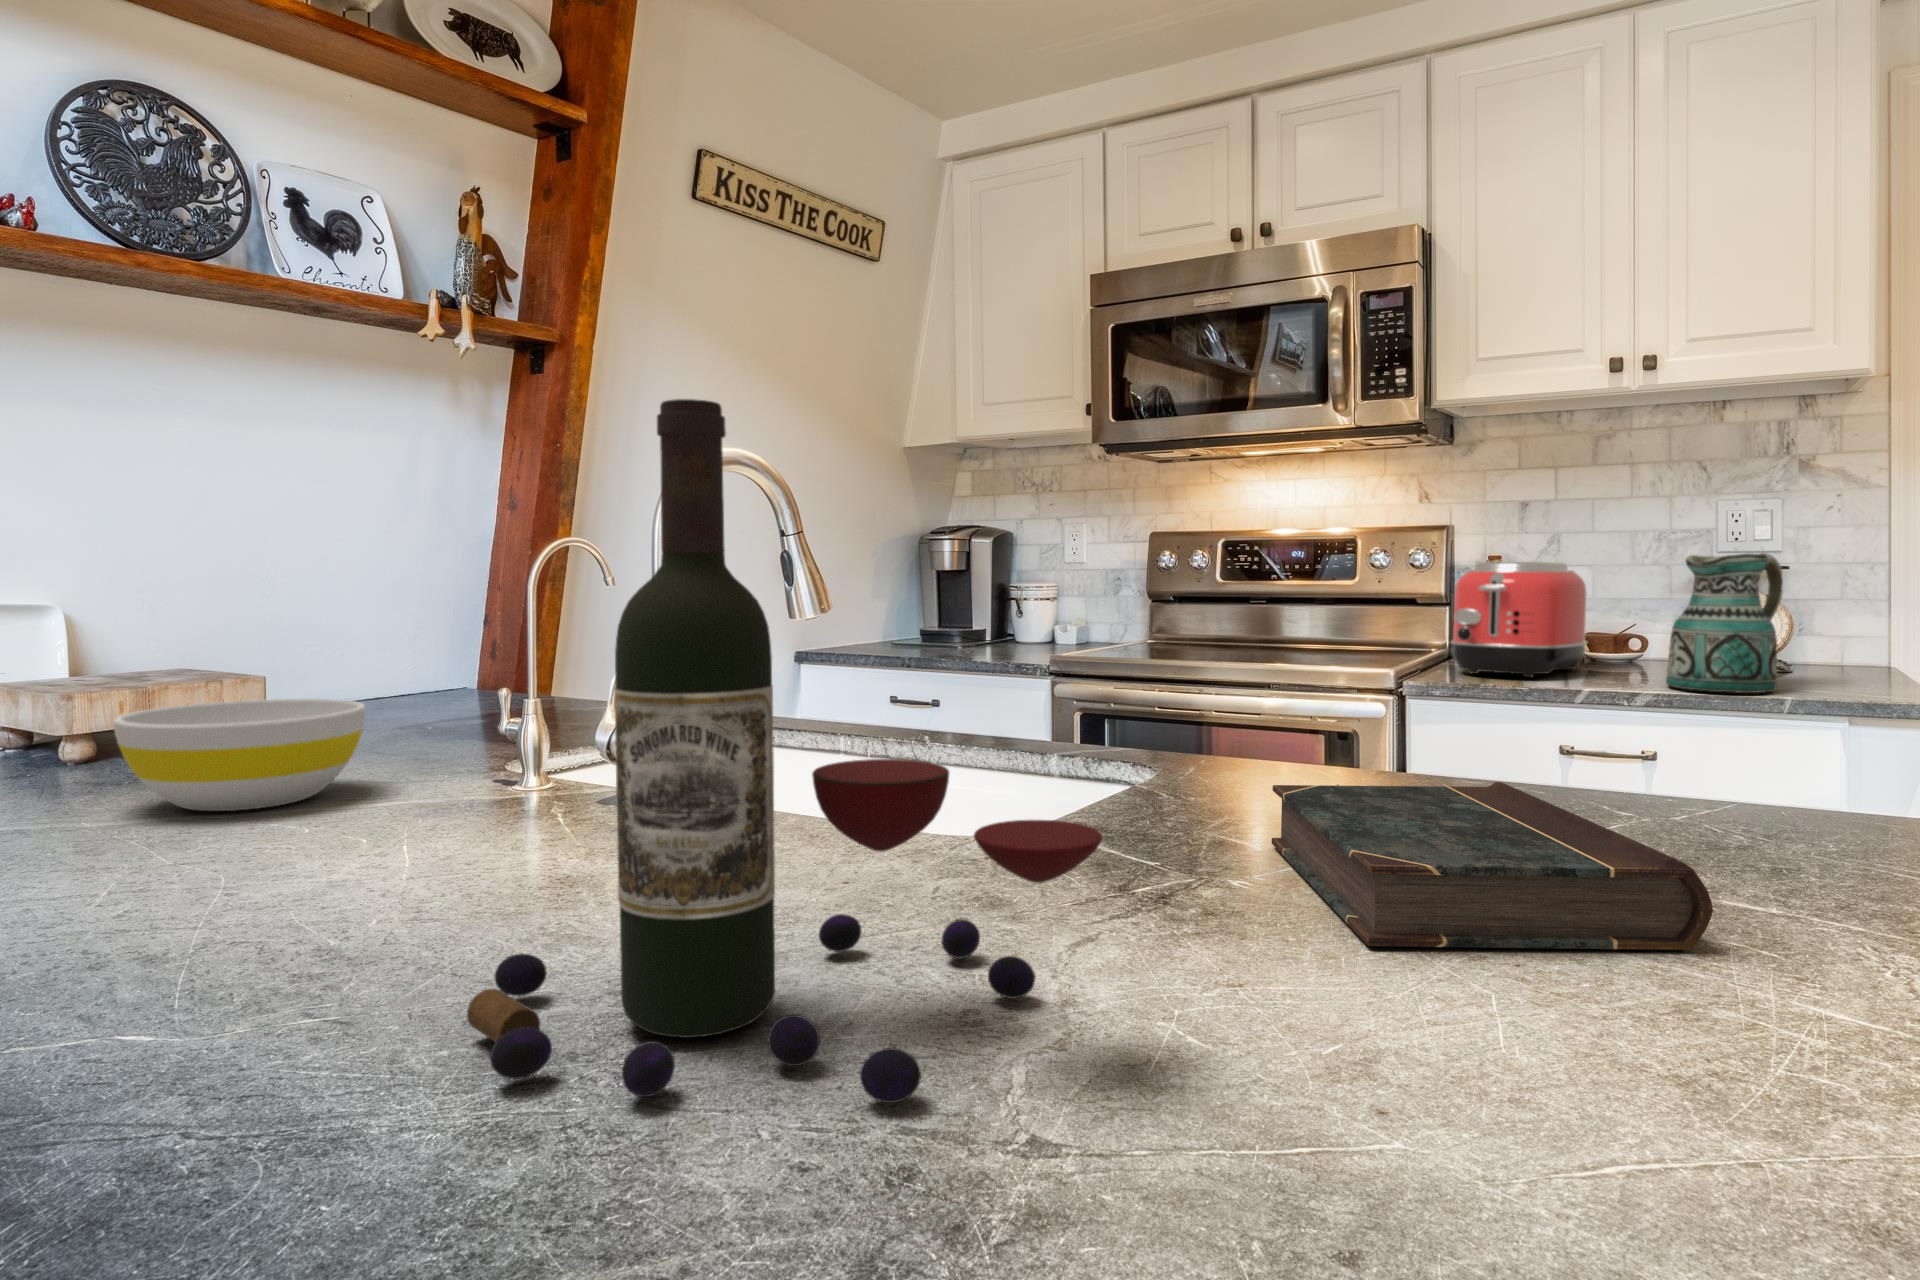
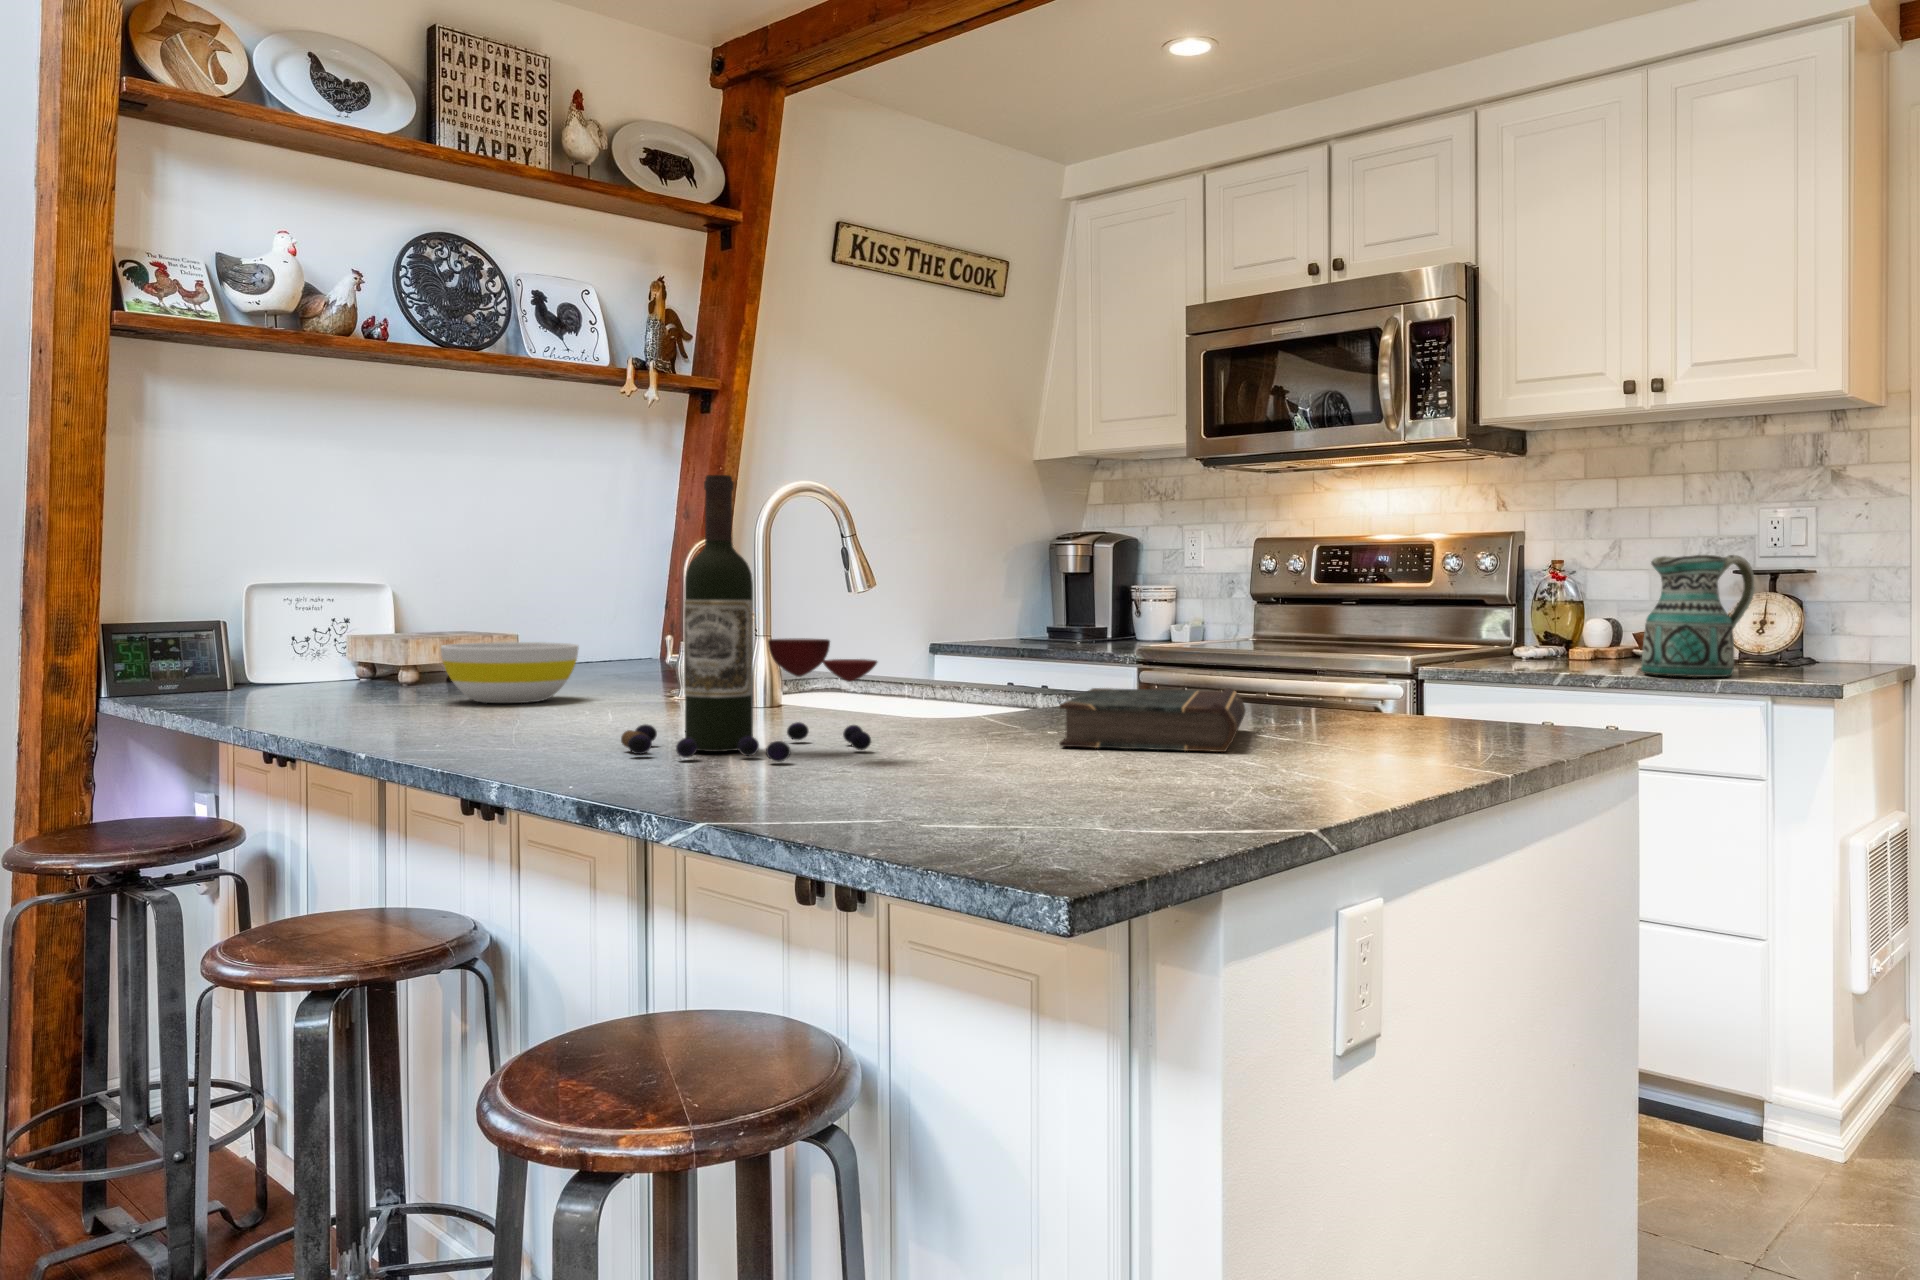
toaster: present [1451,562,1587,677] -> none [1471,563,1605,666]

